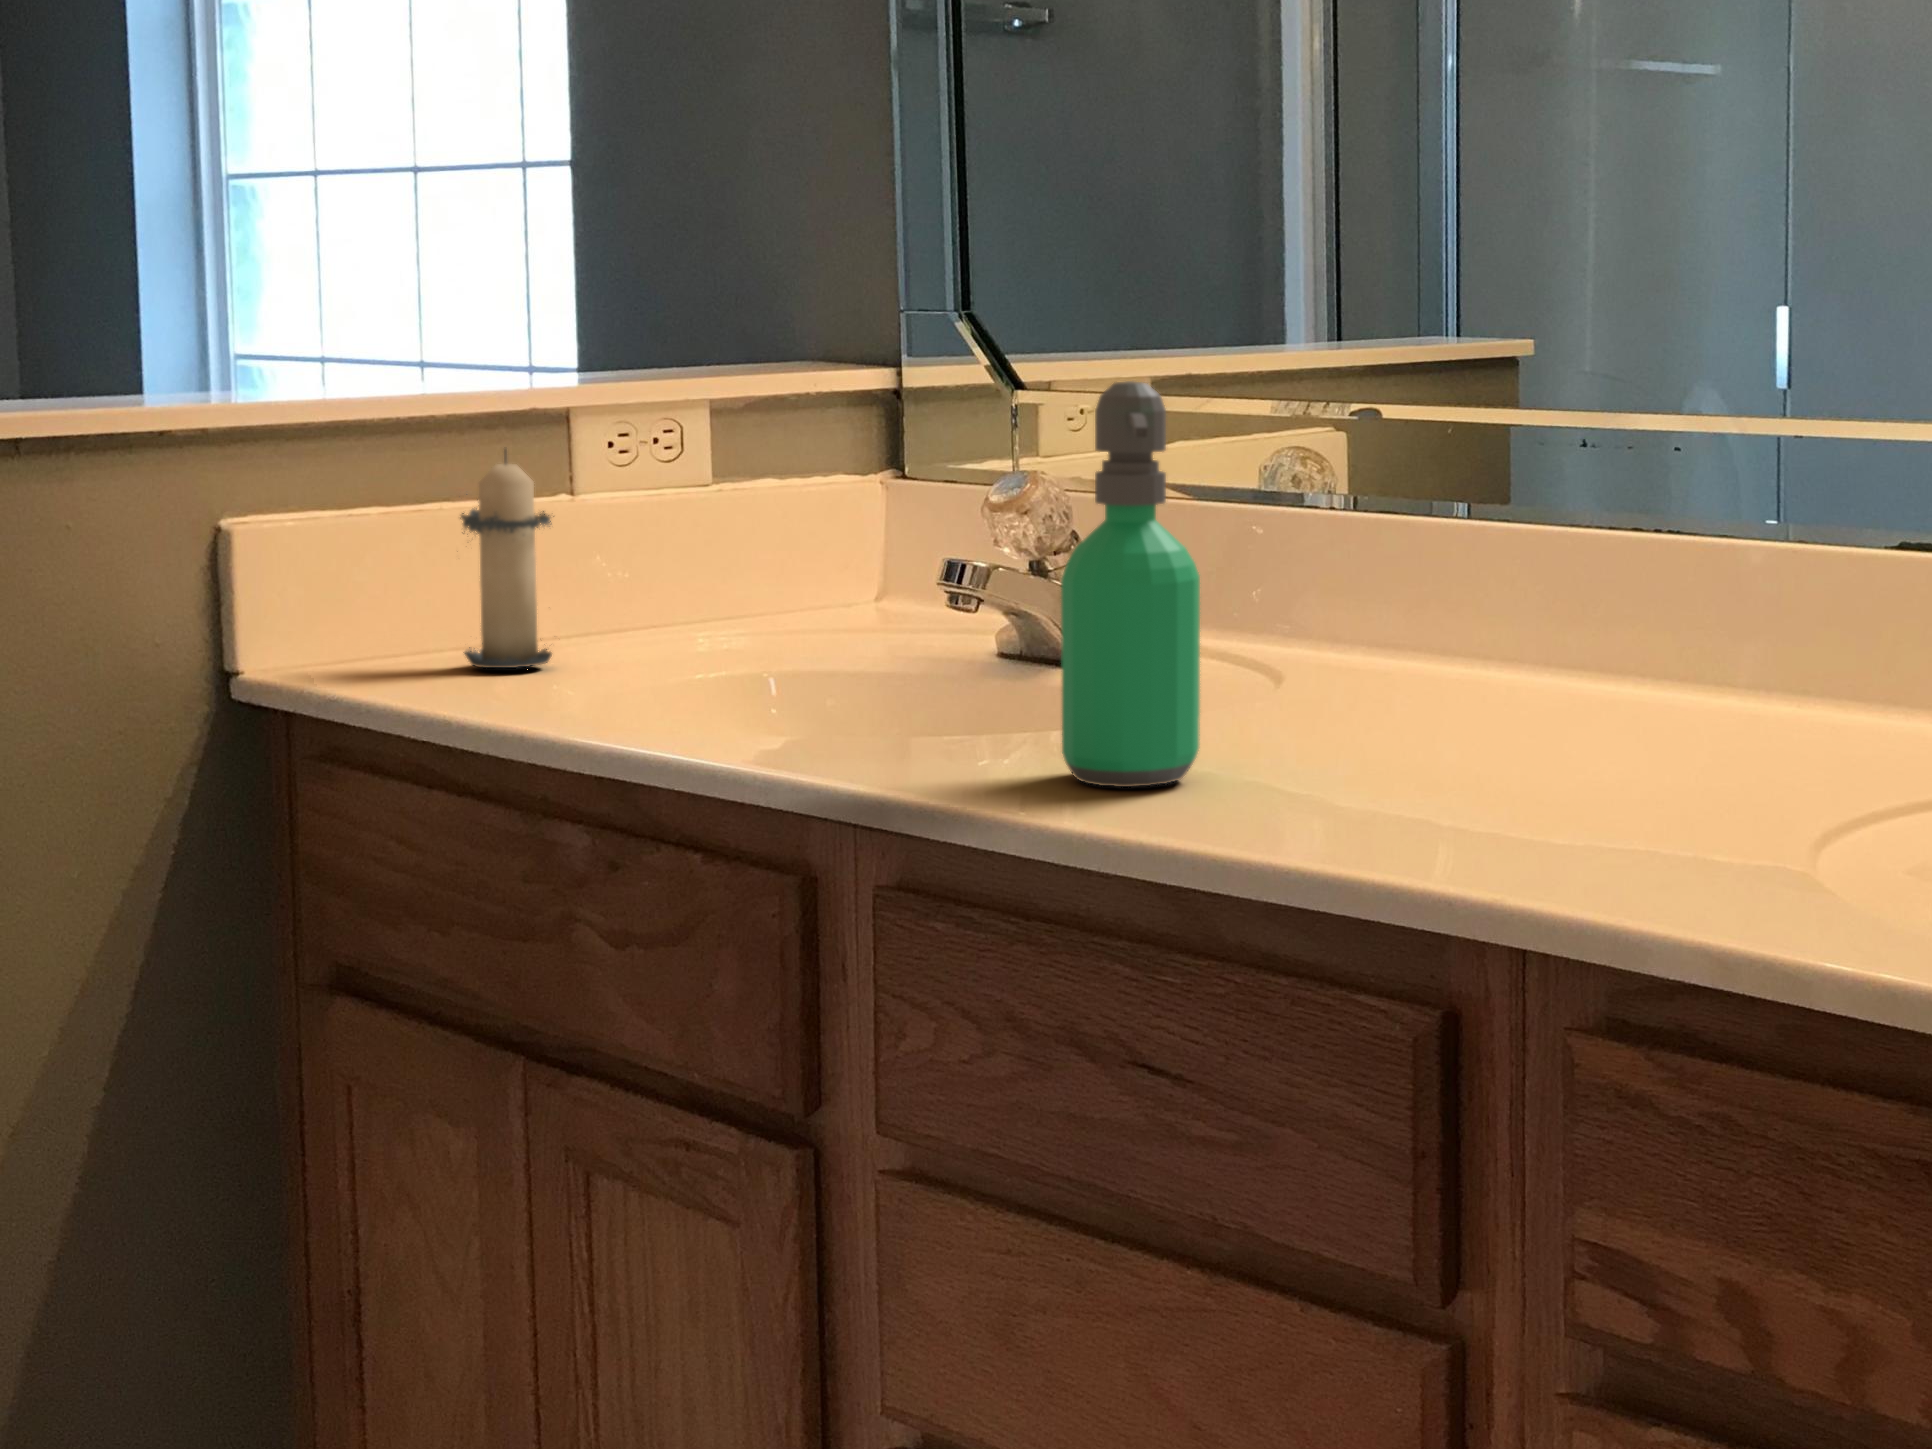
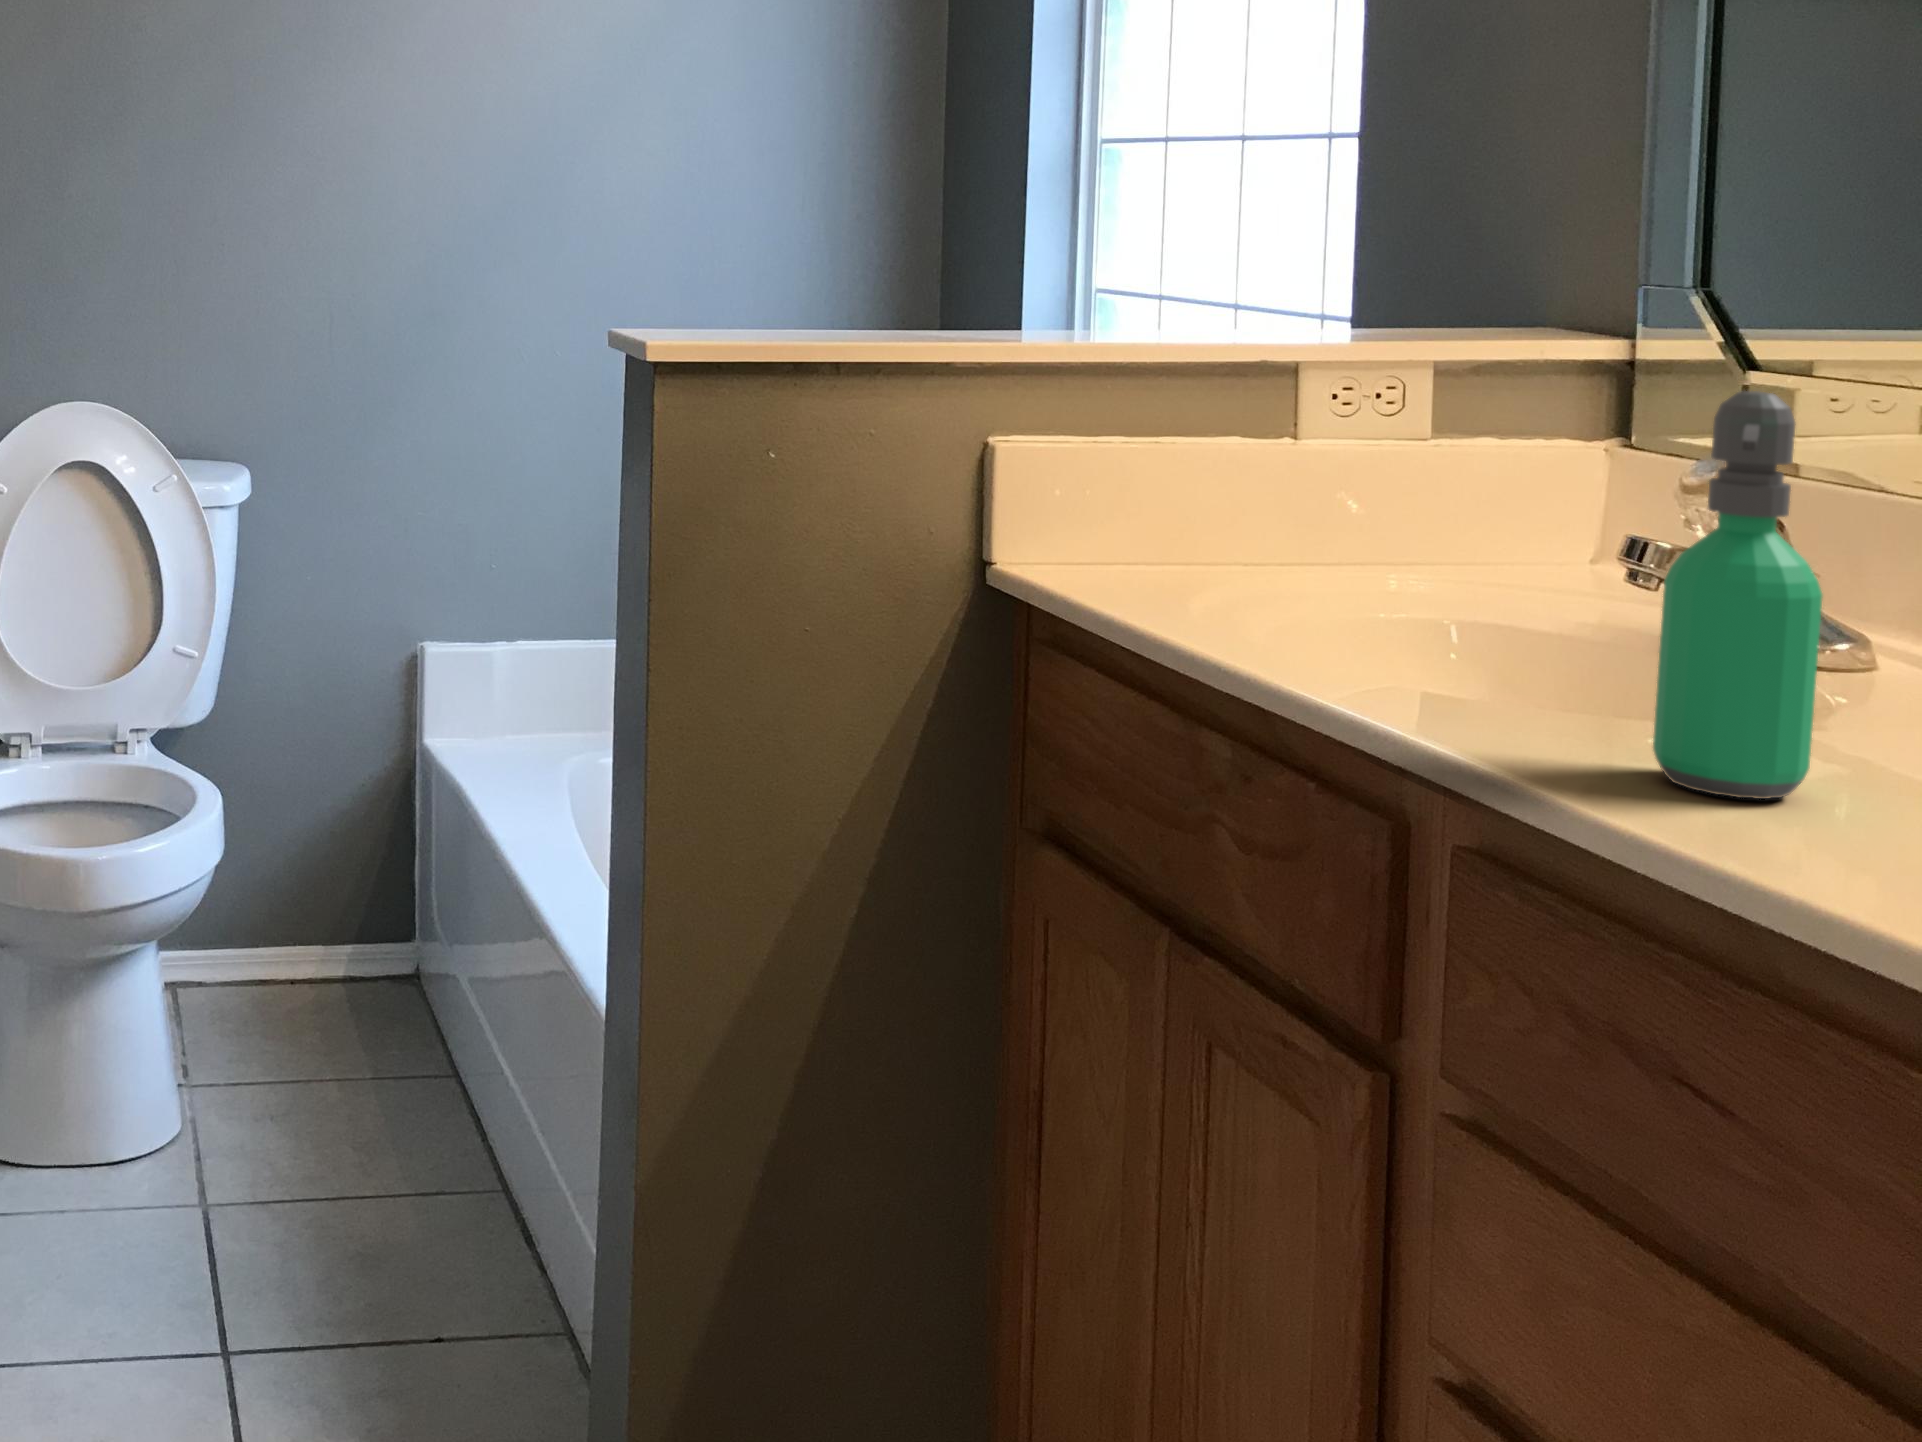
candle: present [460,449,554,668] -> none [1162,400,1261,593]

